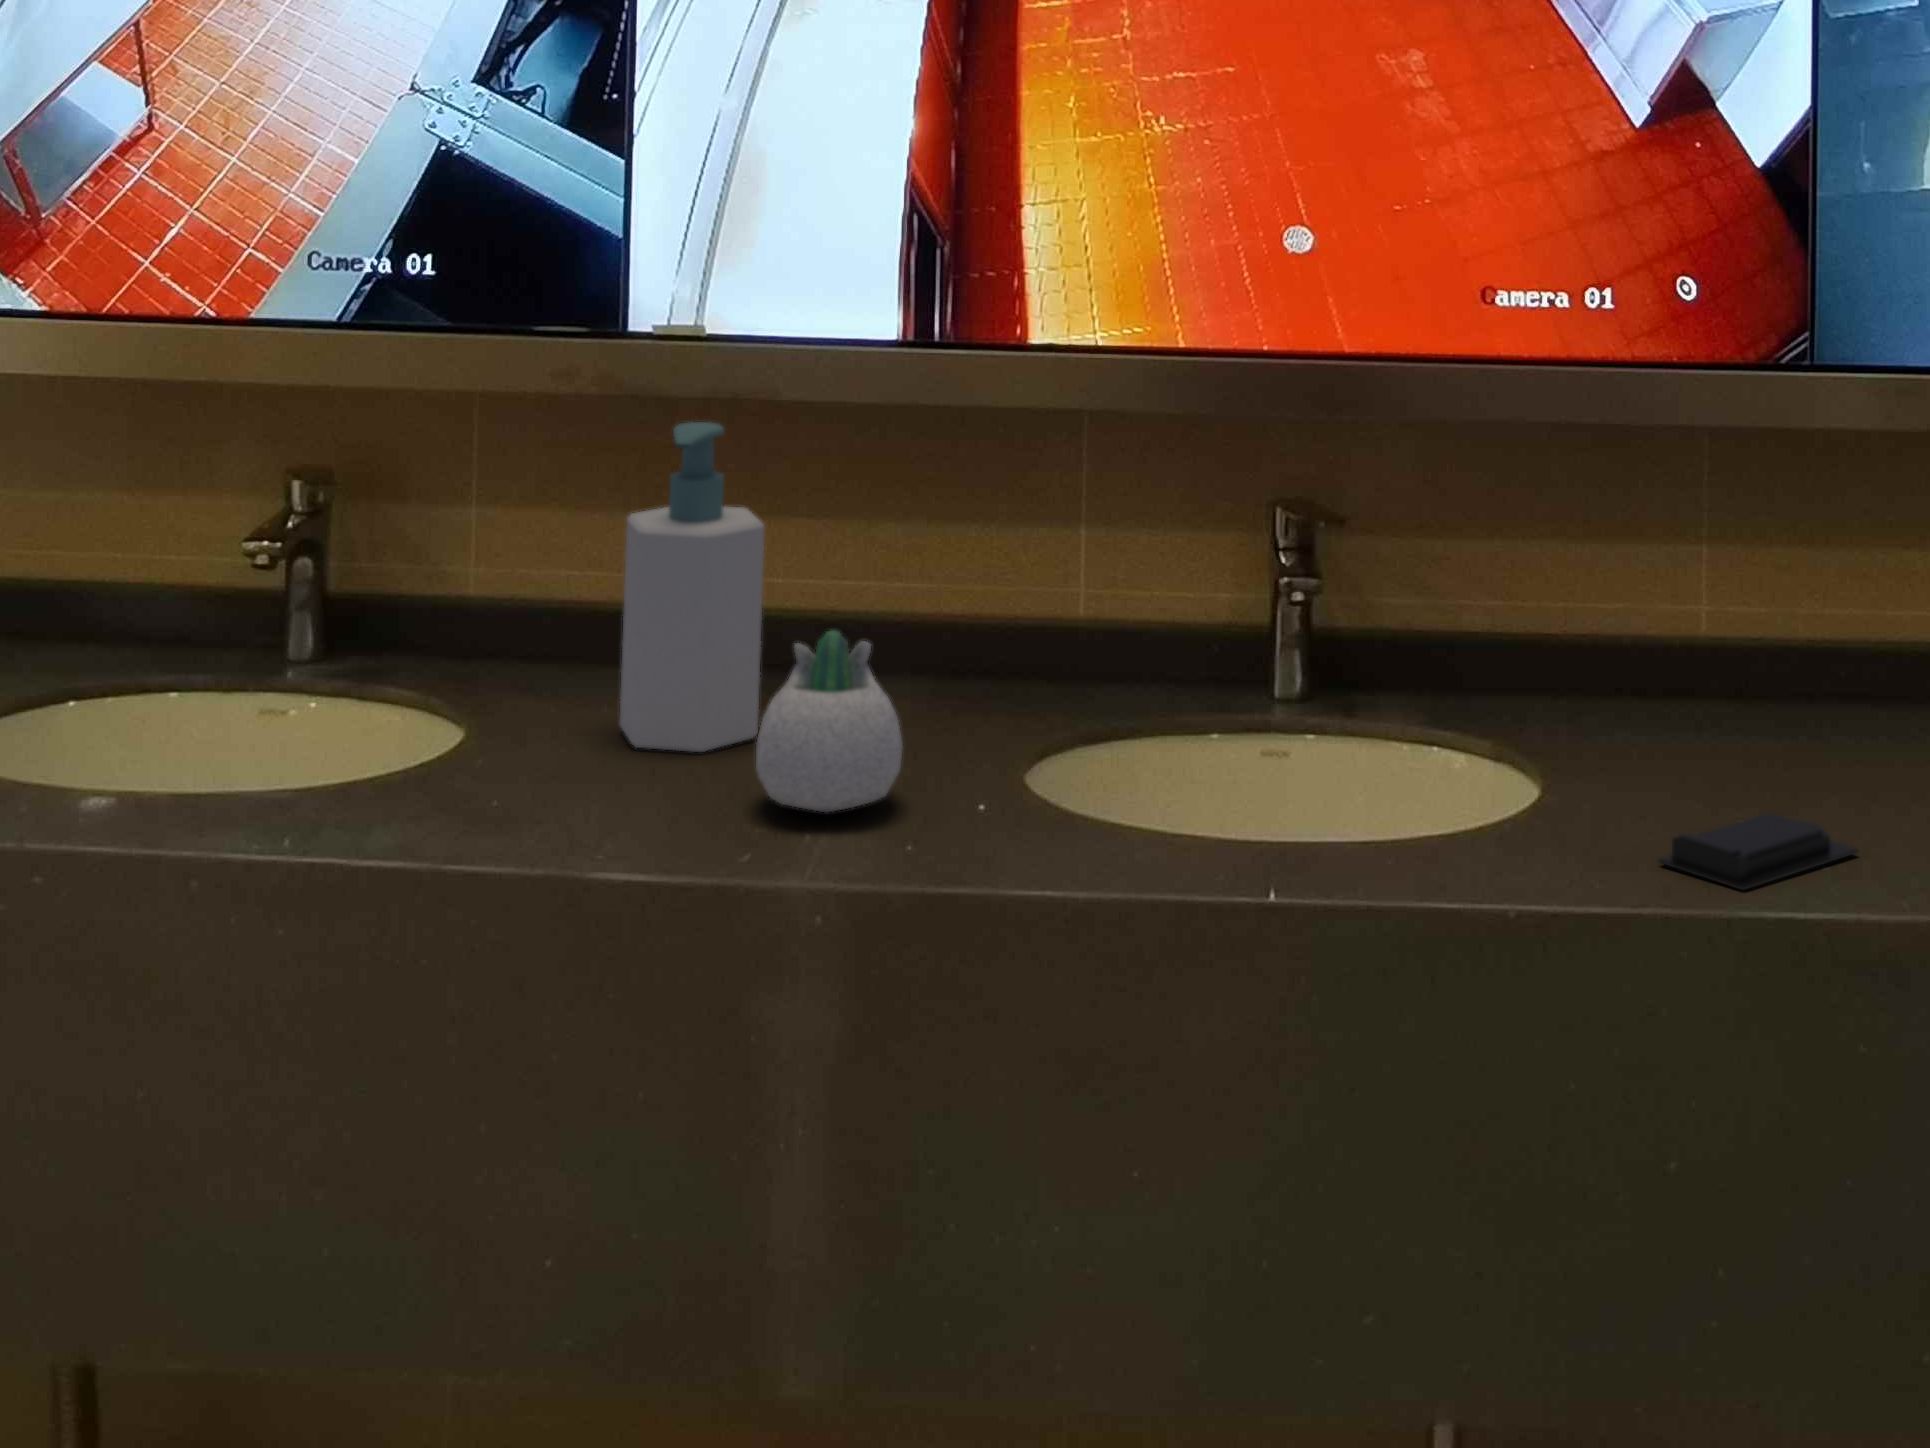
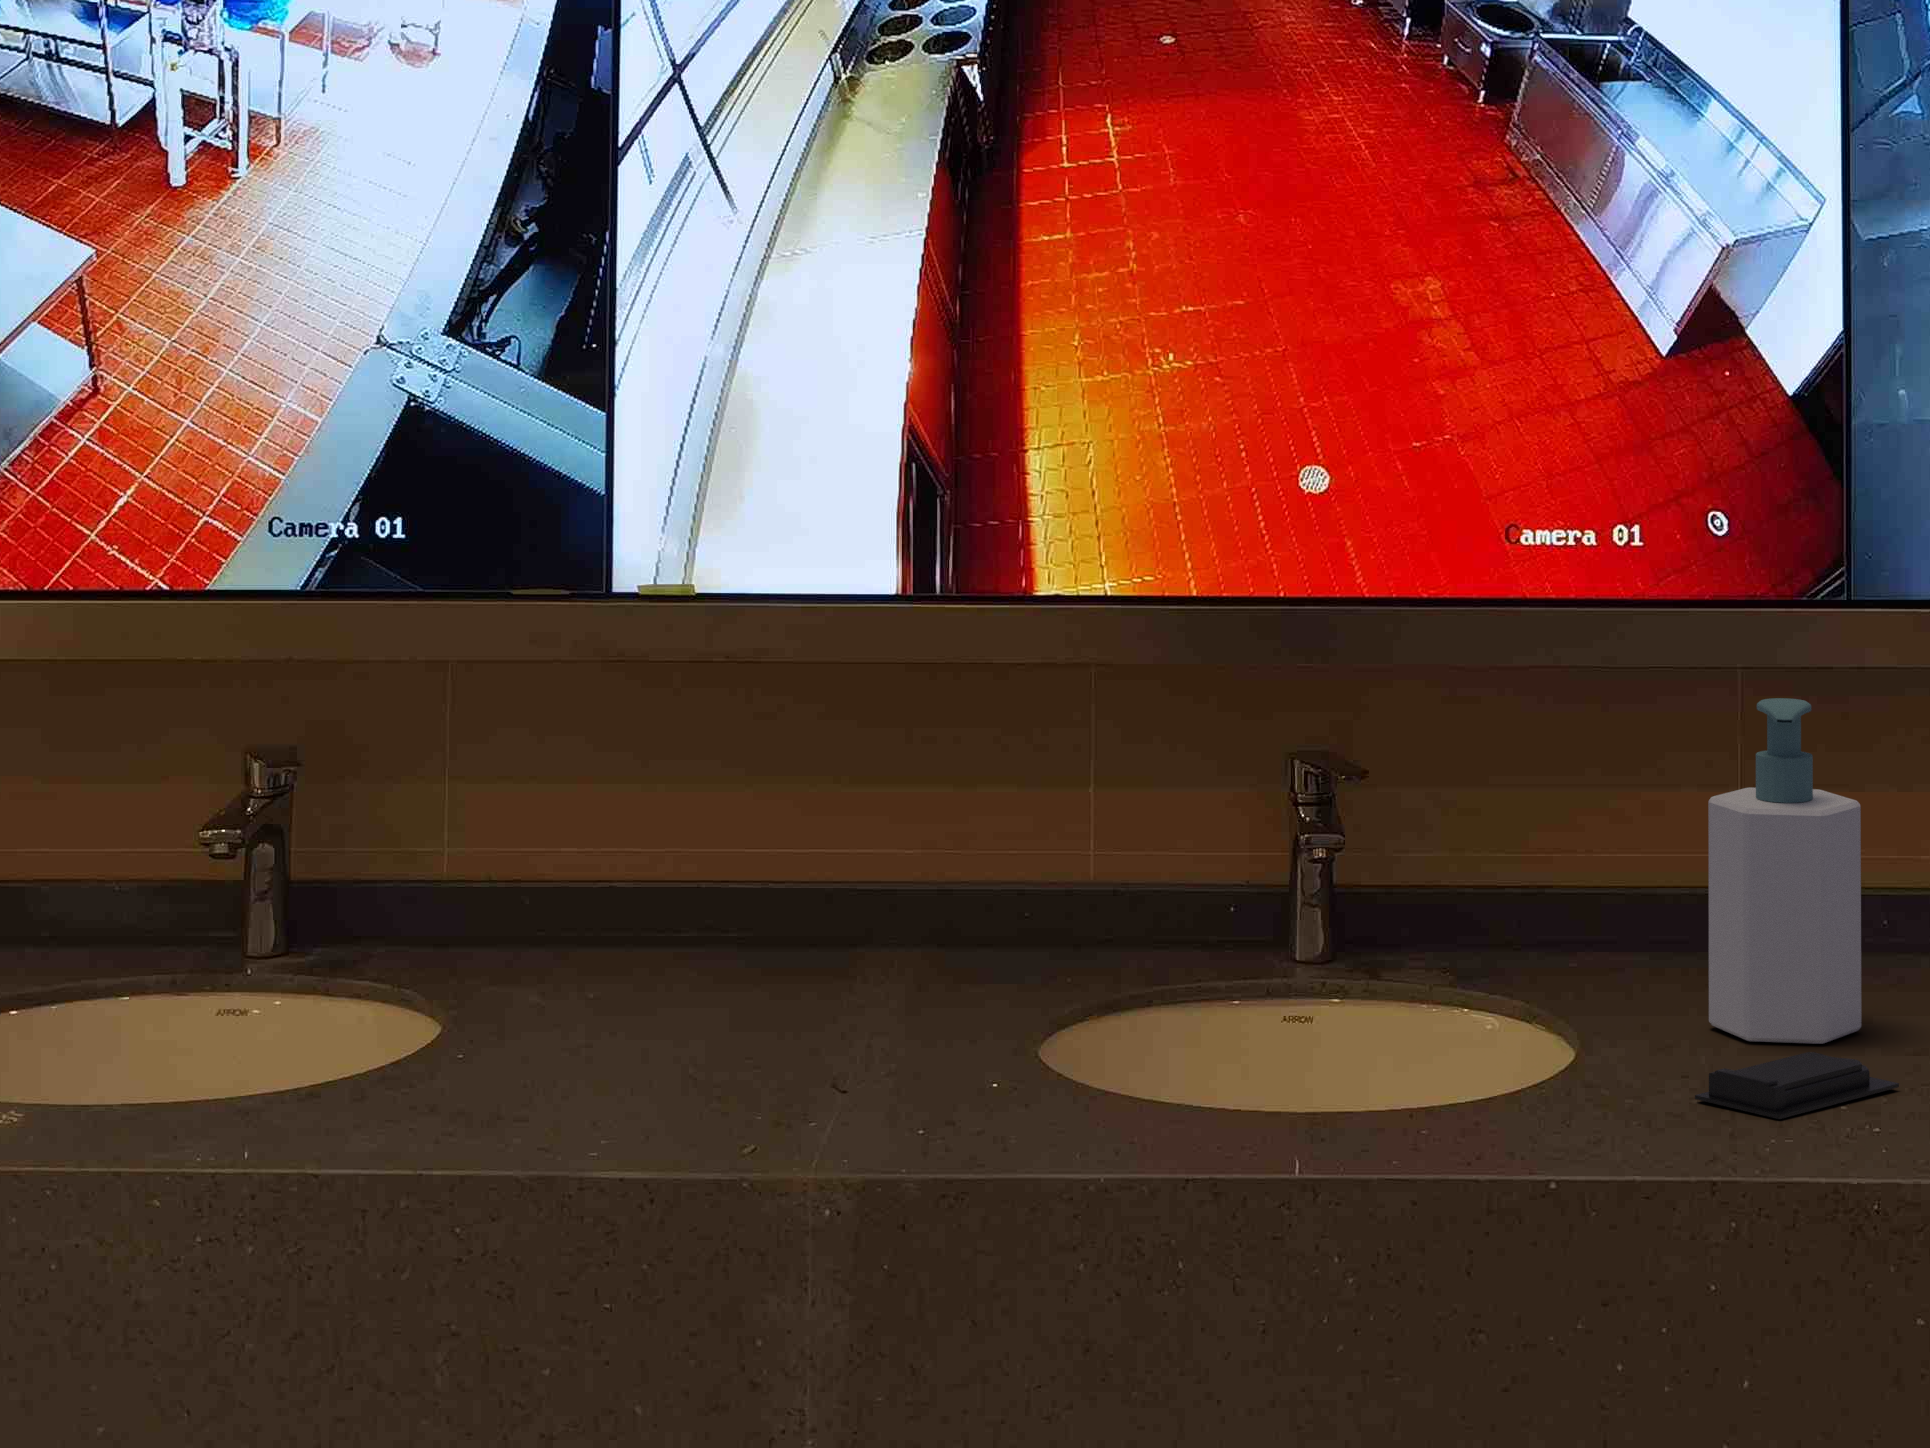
soap bottle: present [620,422,764,752] -> present [1708,698,1861,1044]
succulent planter: present [756,631,903,812] -> none [769,892,920,1076]

